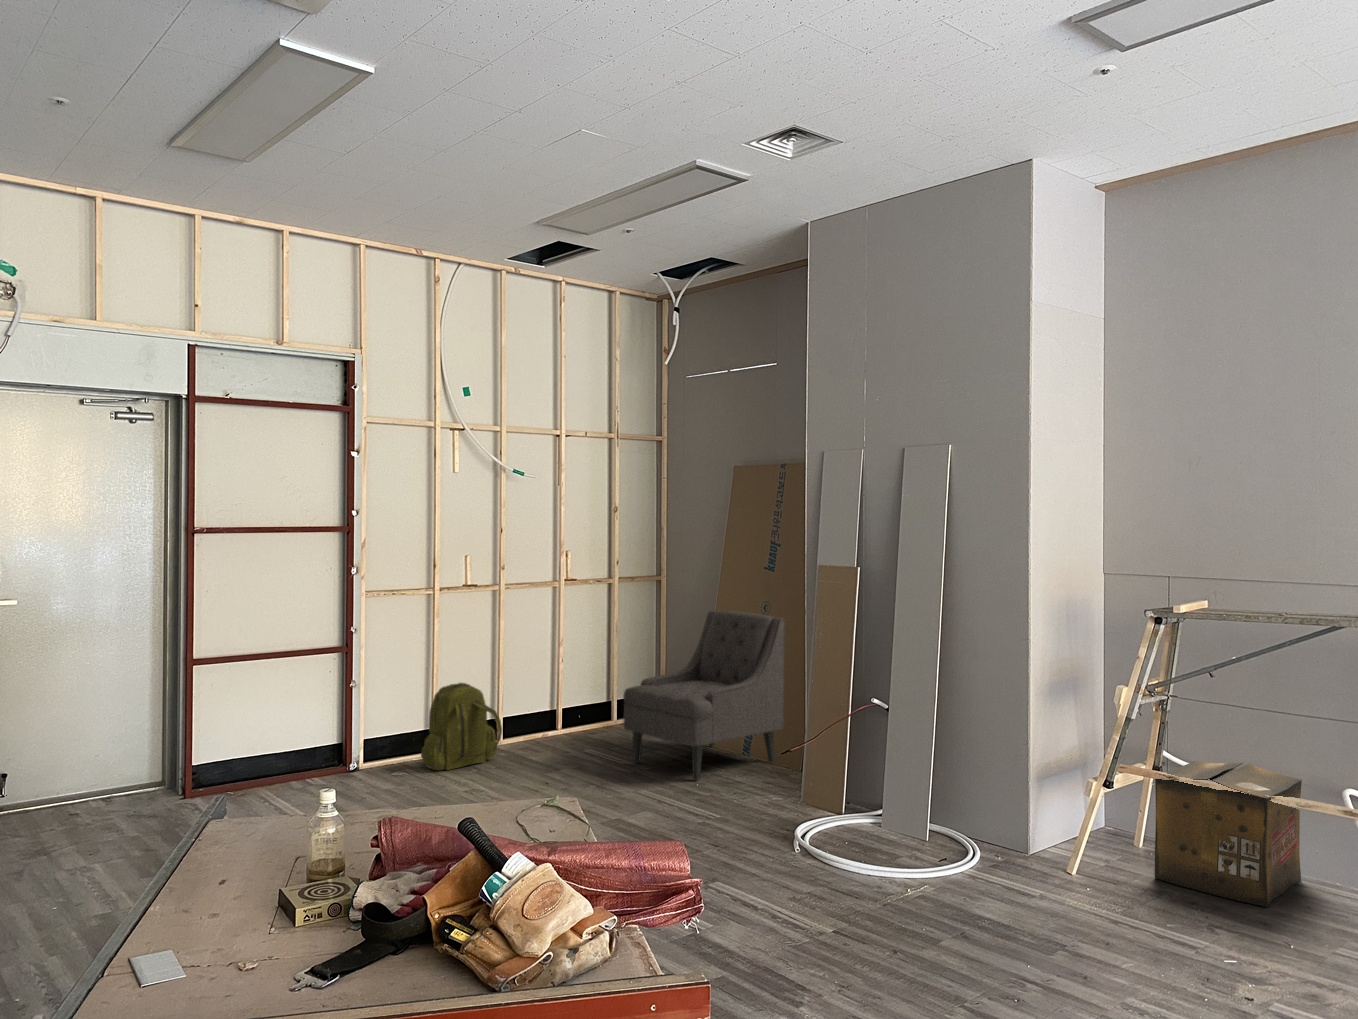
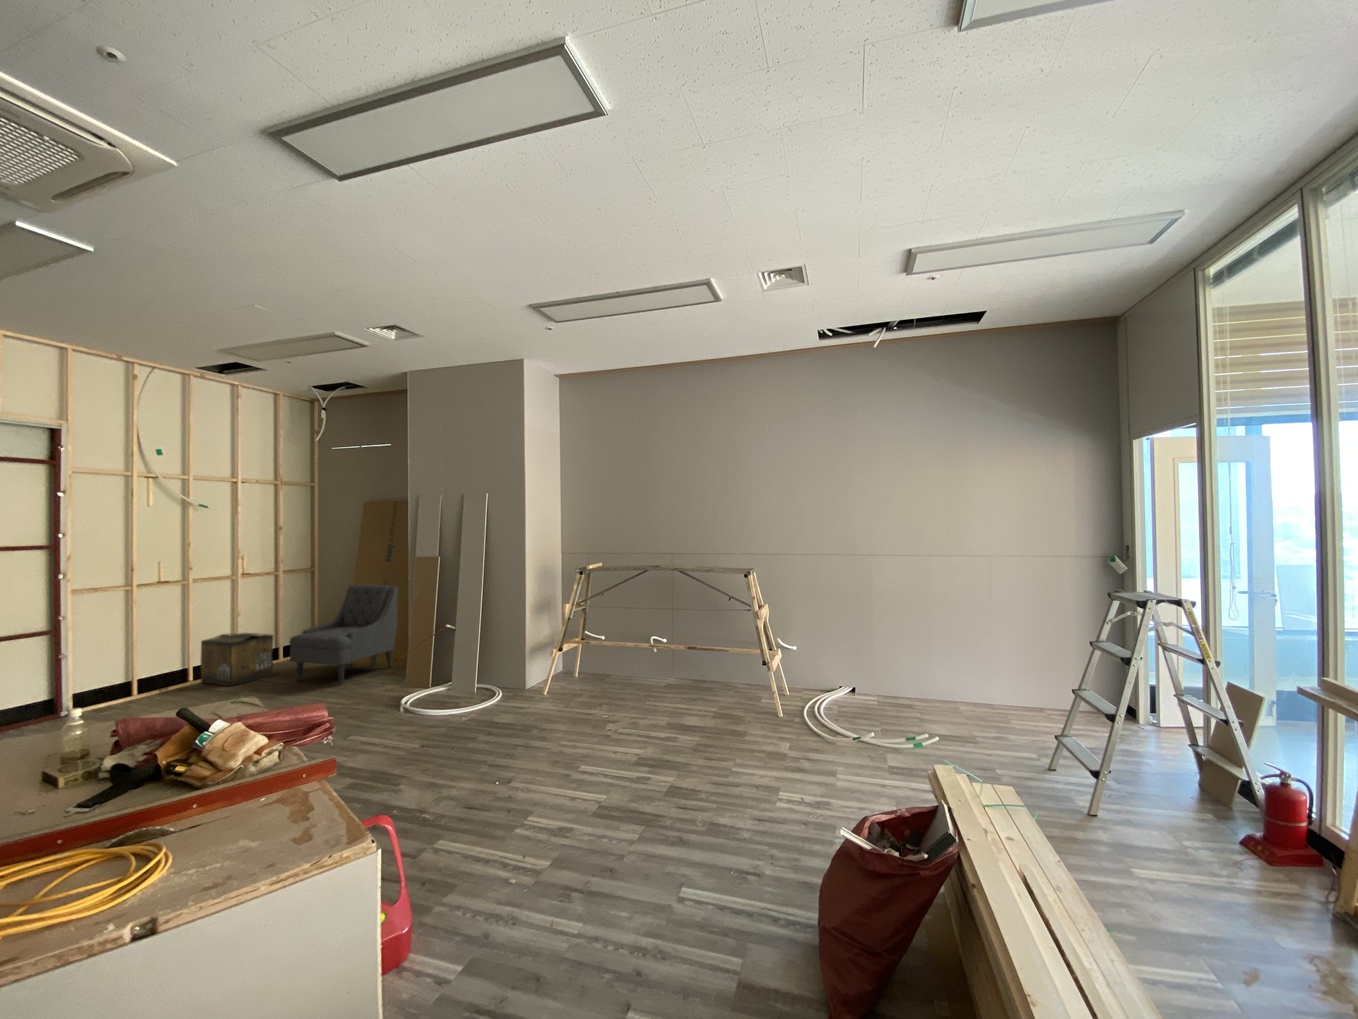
backpack: present [421,683,502,770] -> none [123,647,195,709]
cardboard box: present [1155,761,1302,907] -> present [201,633,273,686]

